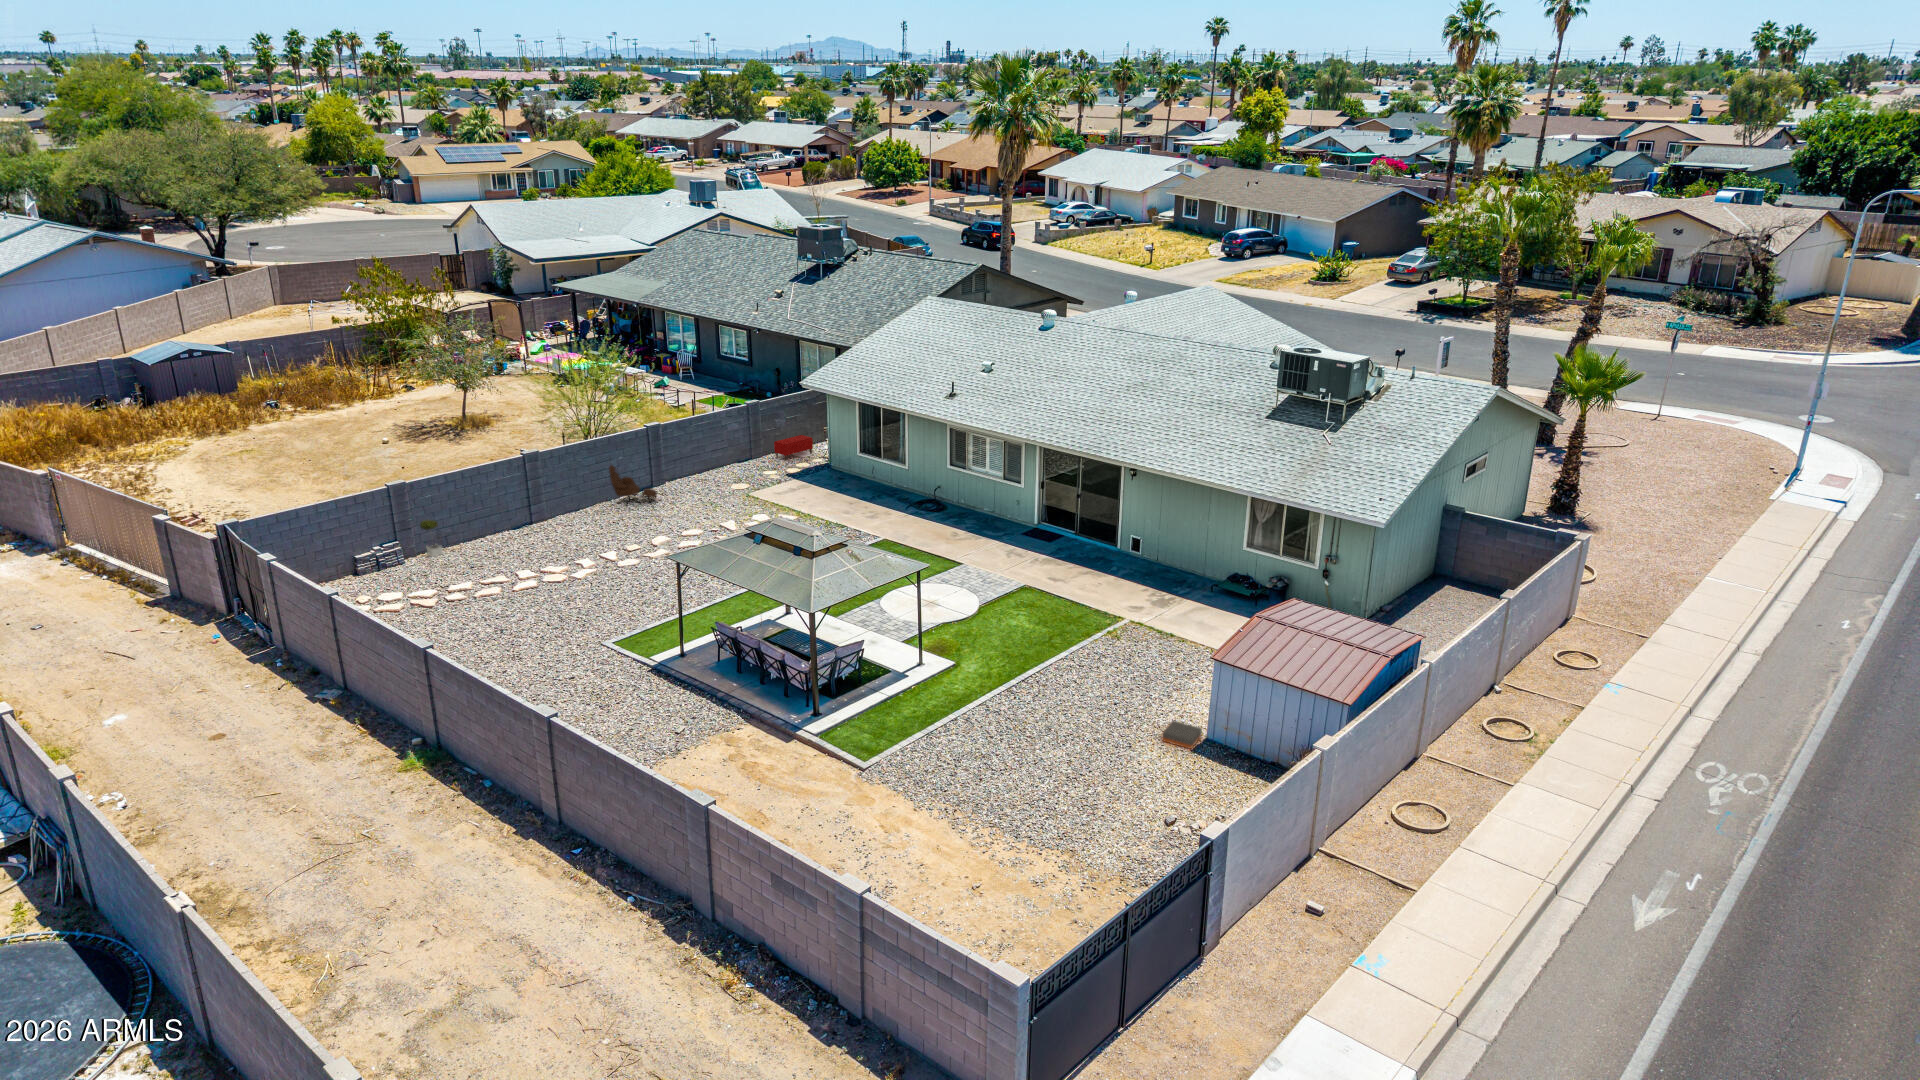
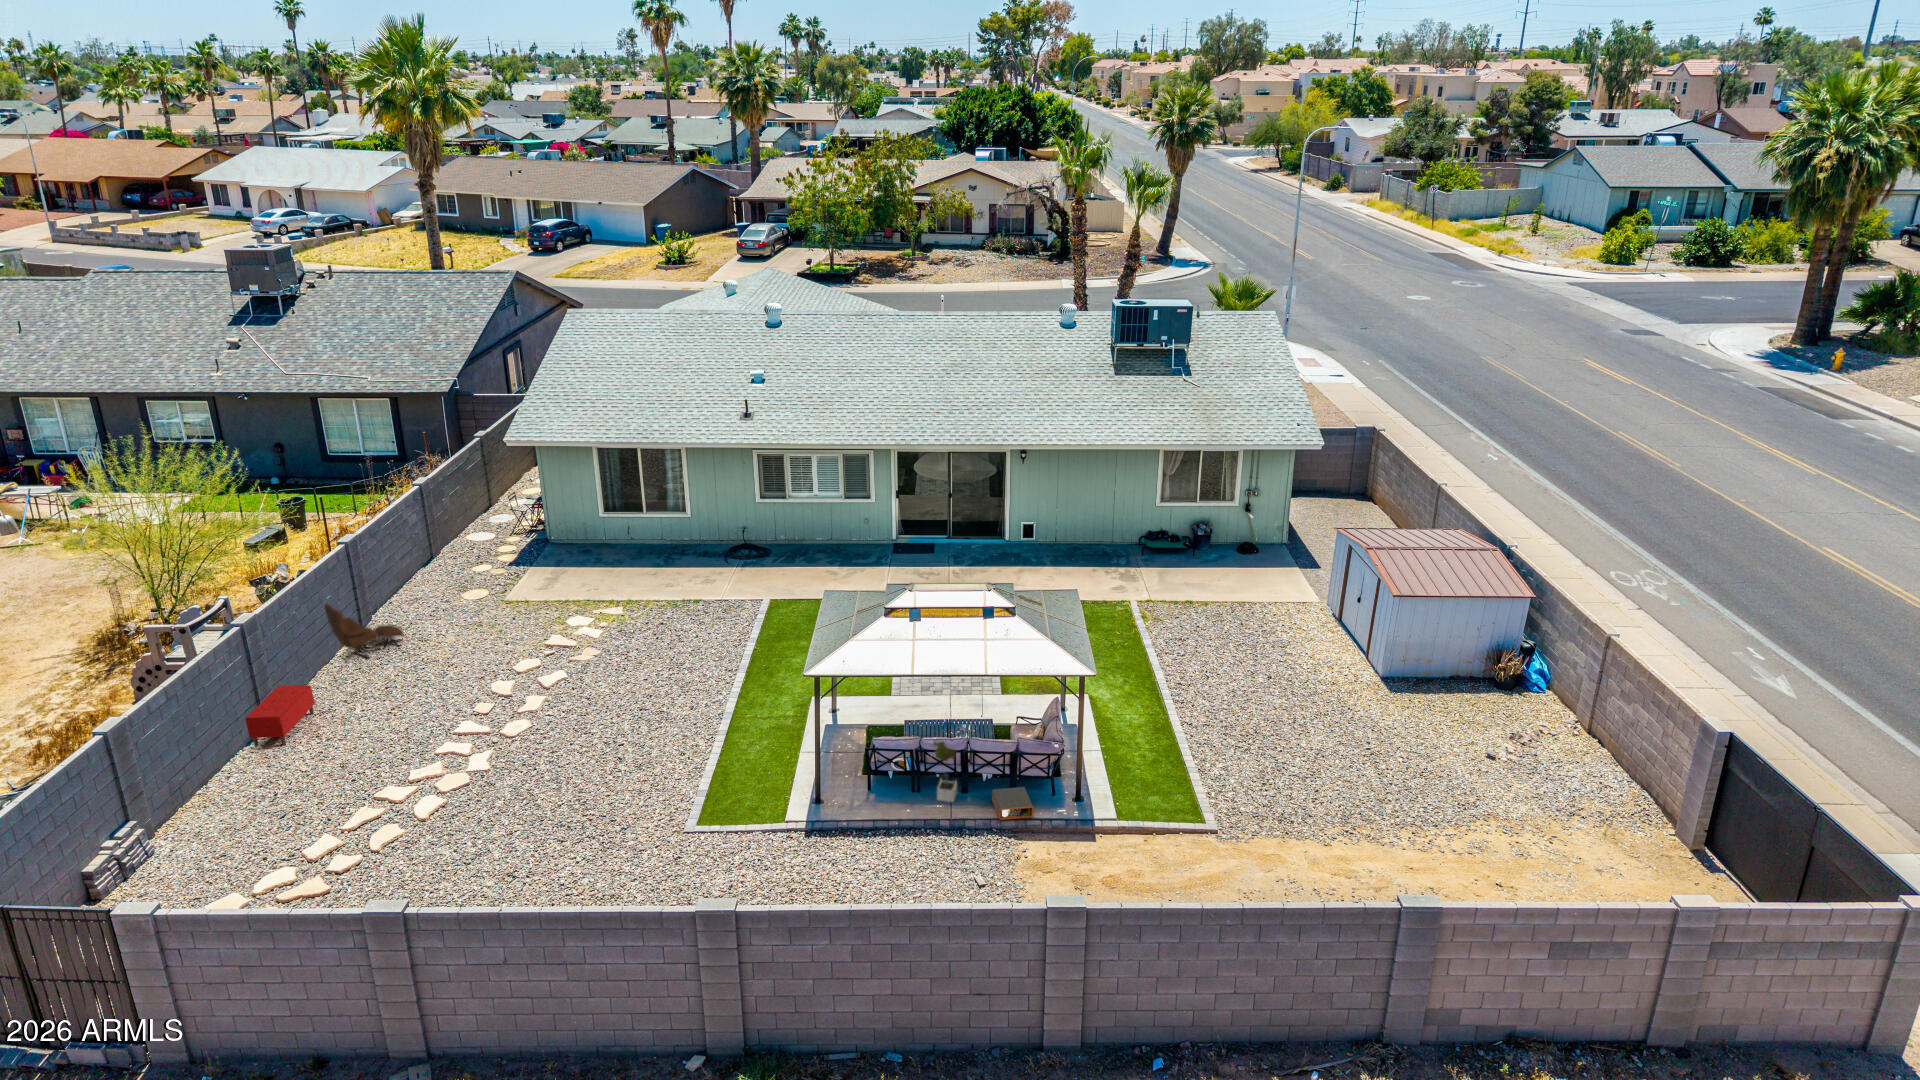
bench: present [774,435,813,461] -> present [246,685,315,746]
potted tree: present [420,520,442,557] -> present [933,741,957,802]
storage box: present [1162,721,1202,749] -> present [992,787,1033,820]

